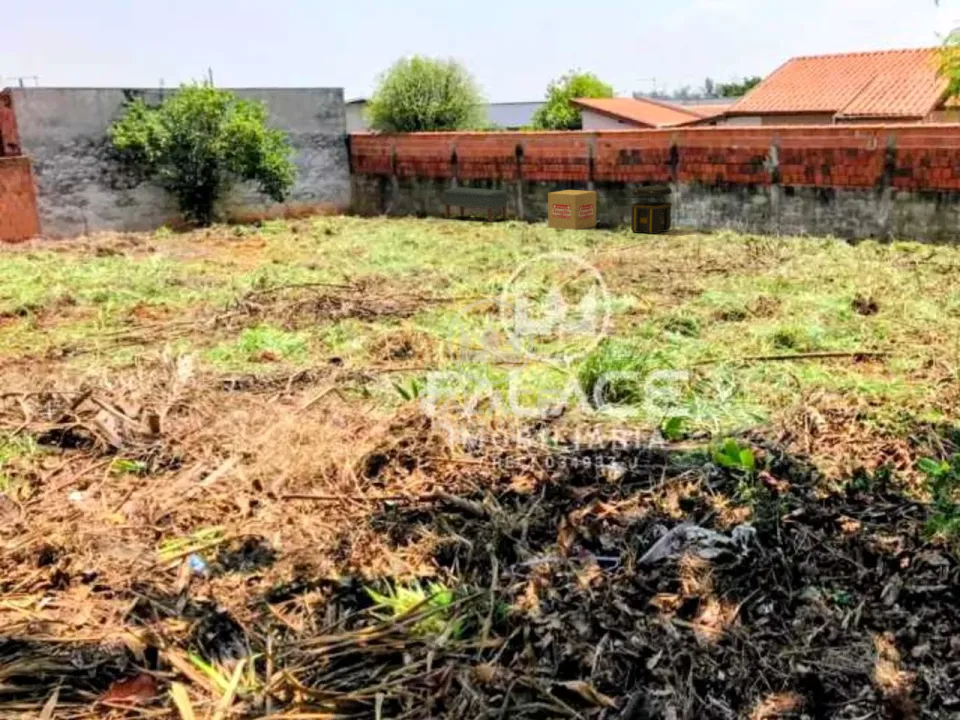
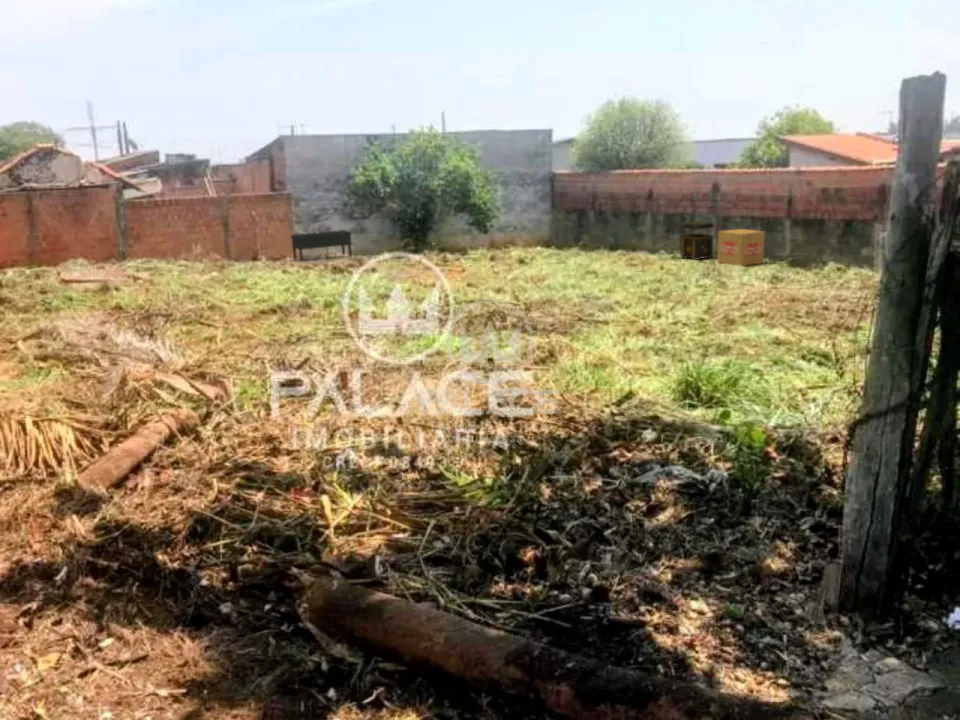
toolbox: present [631,186,672,234] -> present [680,221,714,260]
bench: present [444,187,508,223] -> present [291,230,352,261]

